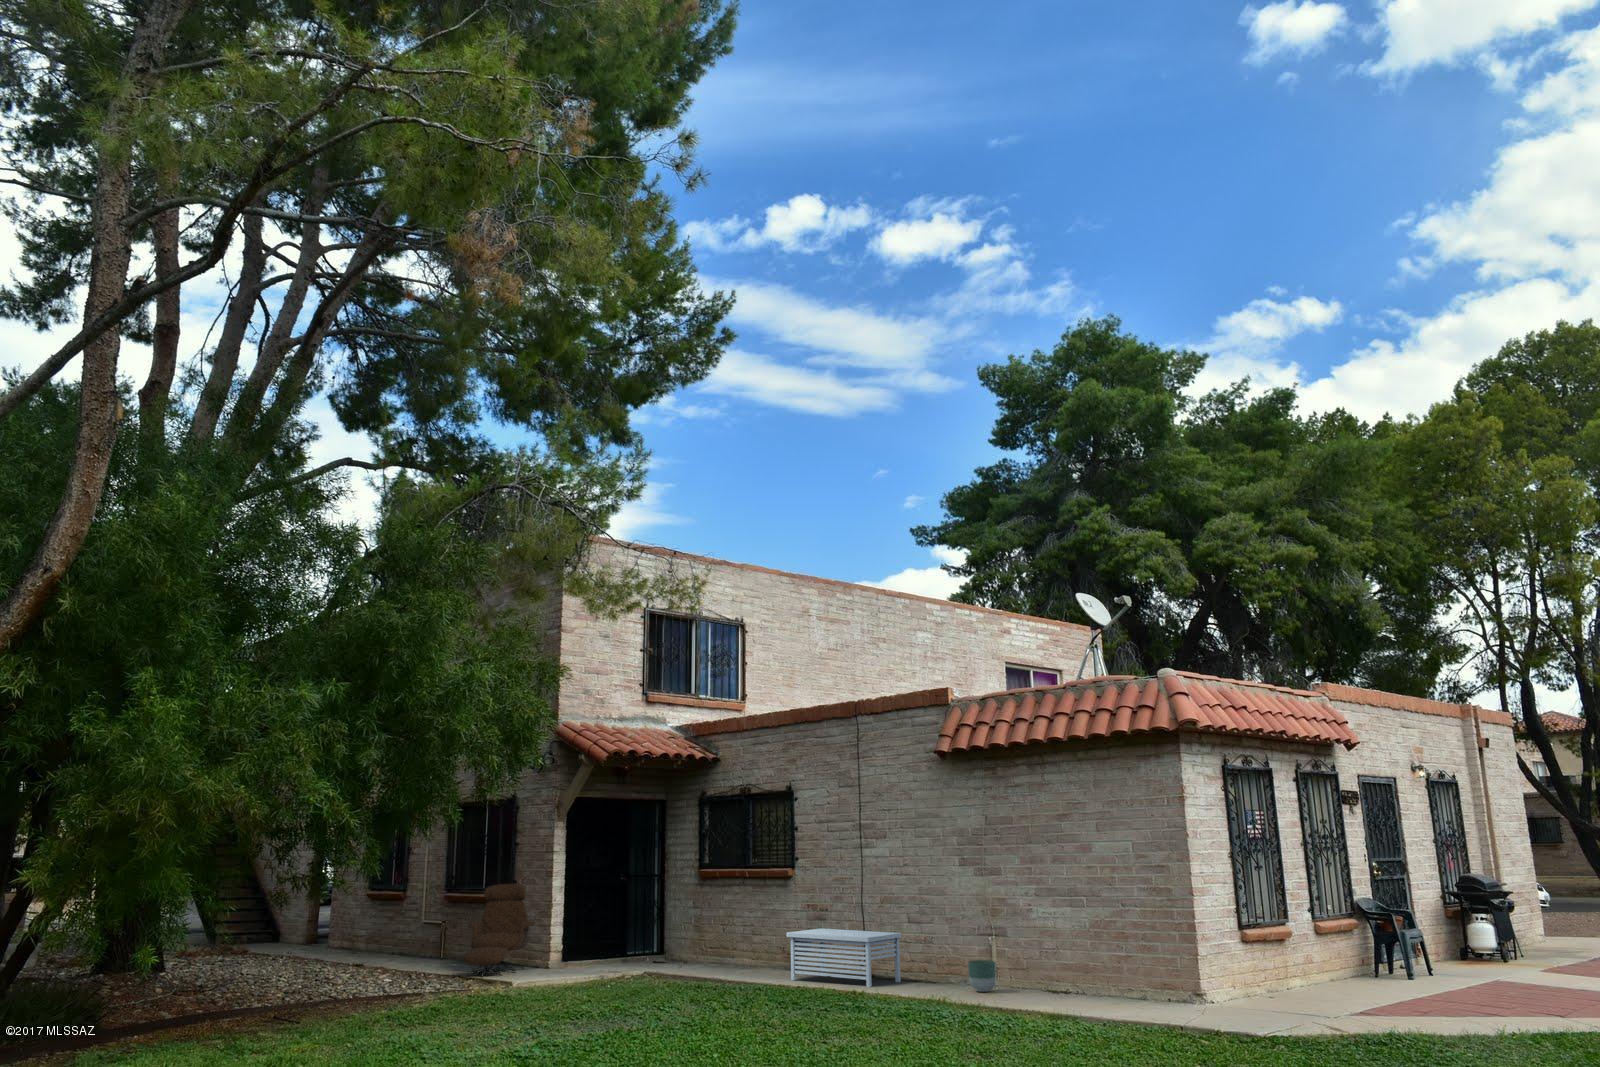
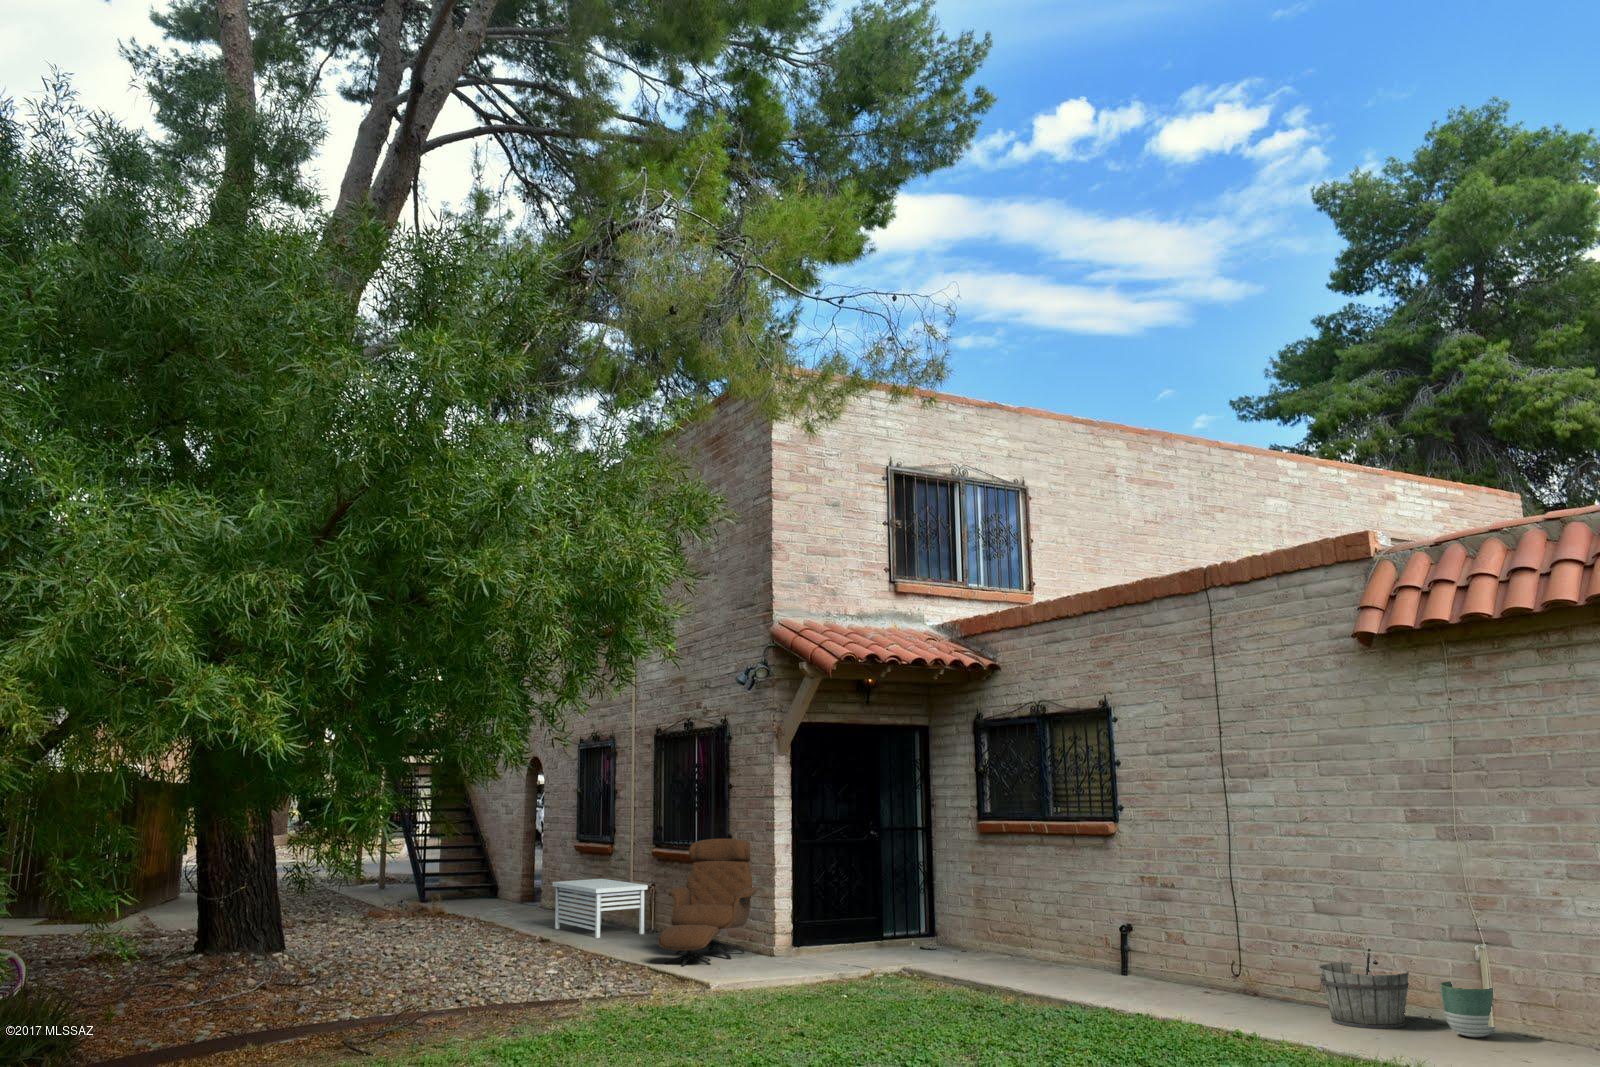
storage bench: present [786,928,901,987] -> present [552,879,648,938]
wooden bucket: none [904,943,955,991] -> present [1318,949,1409,1029]

